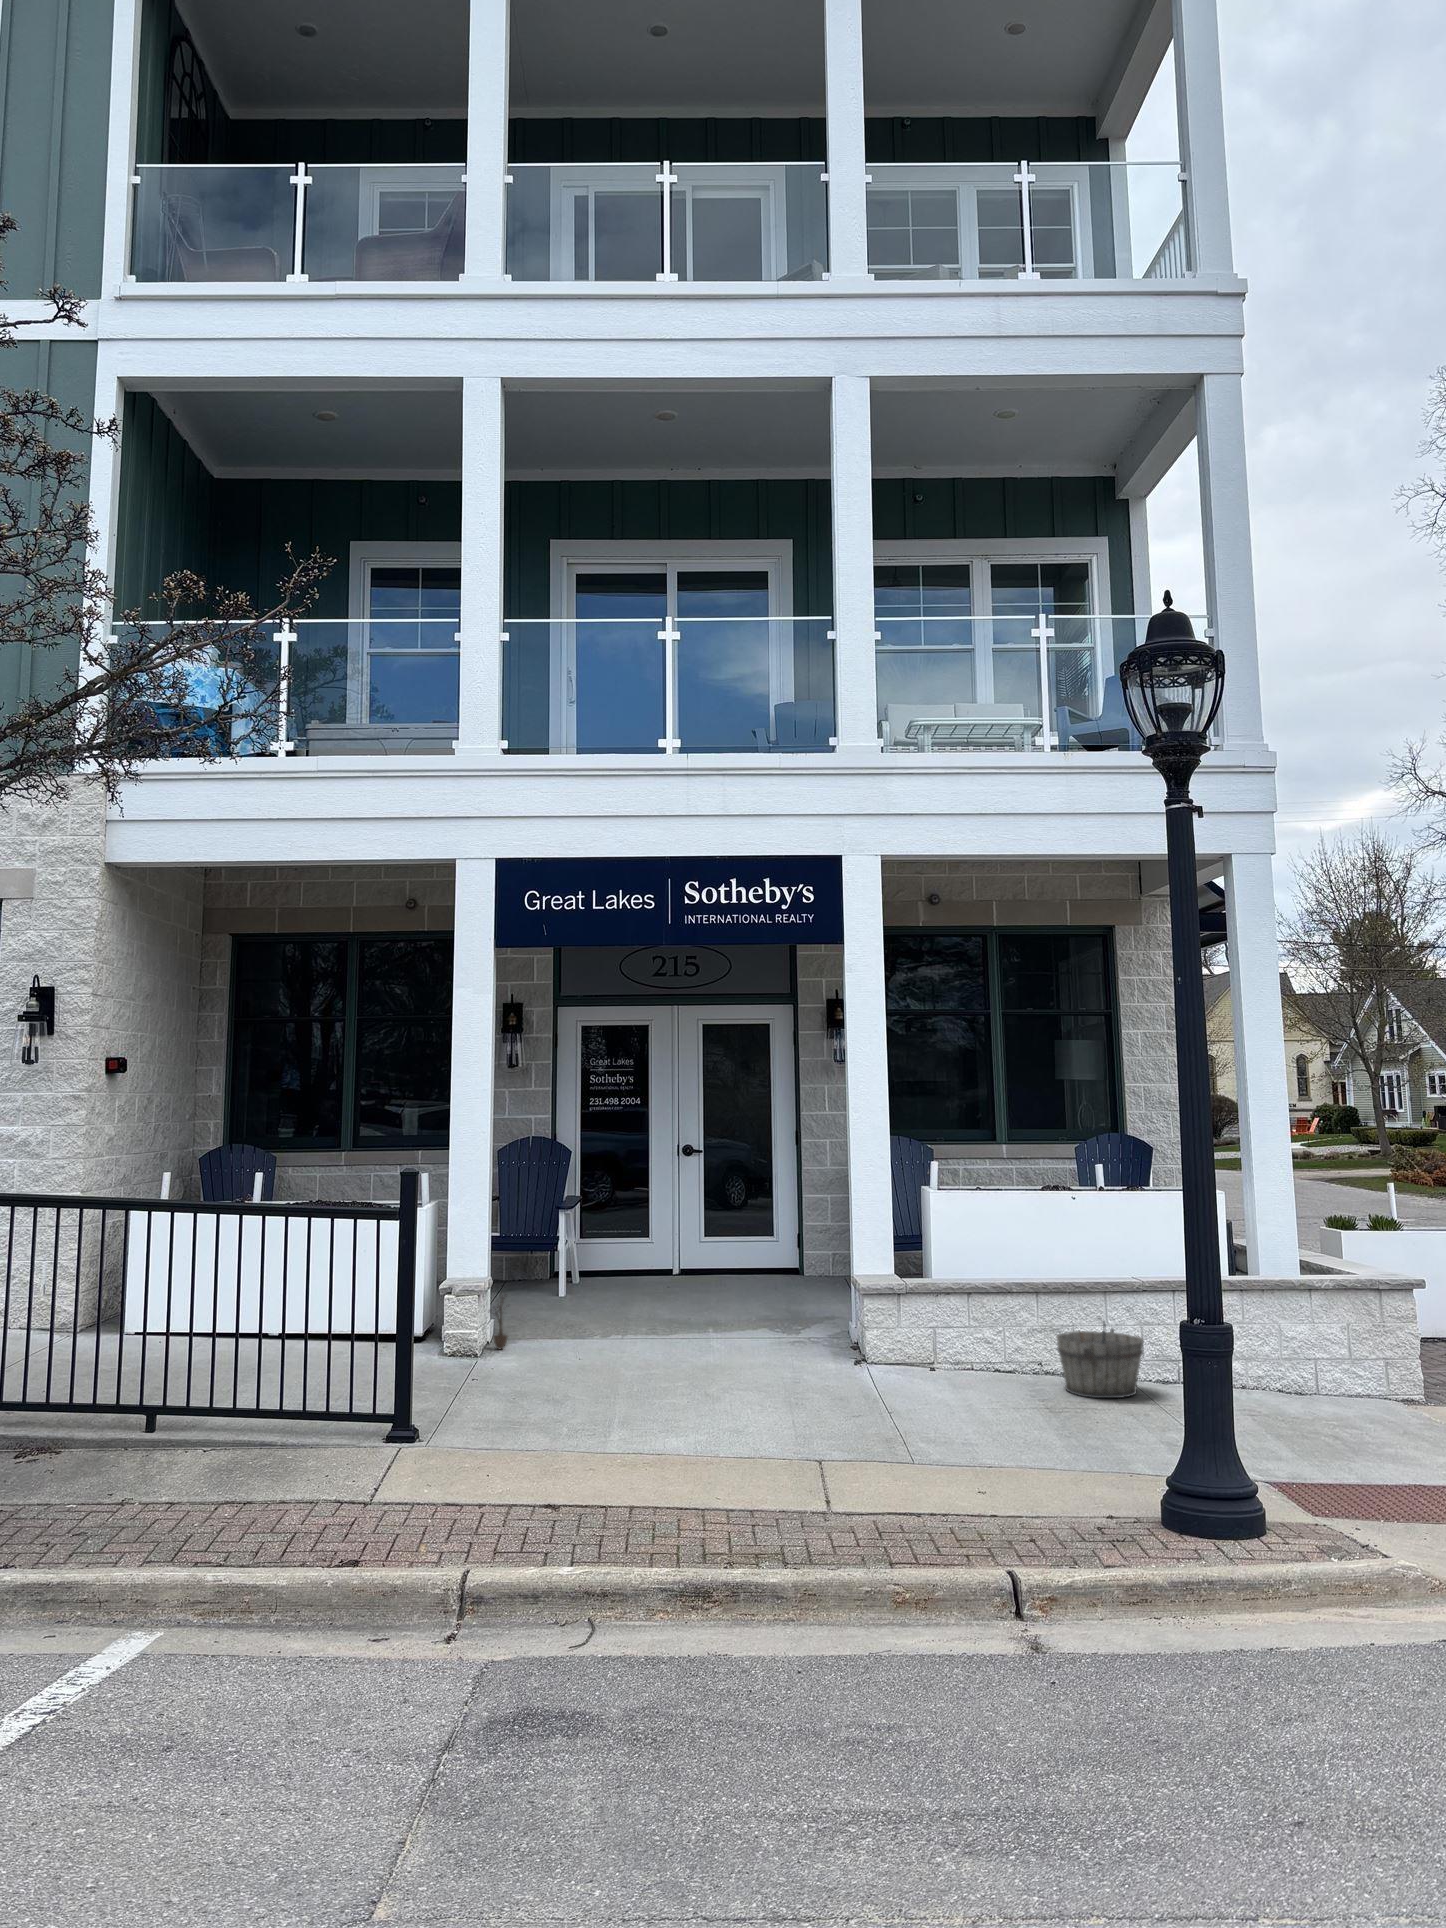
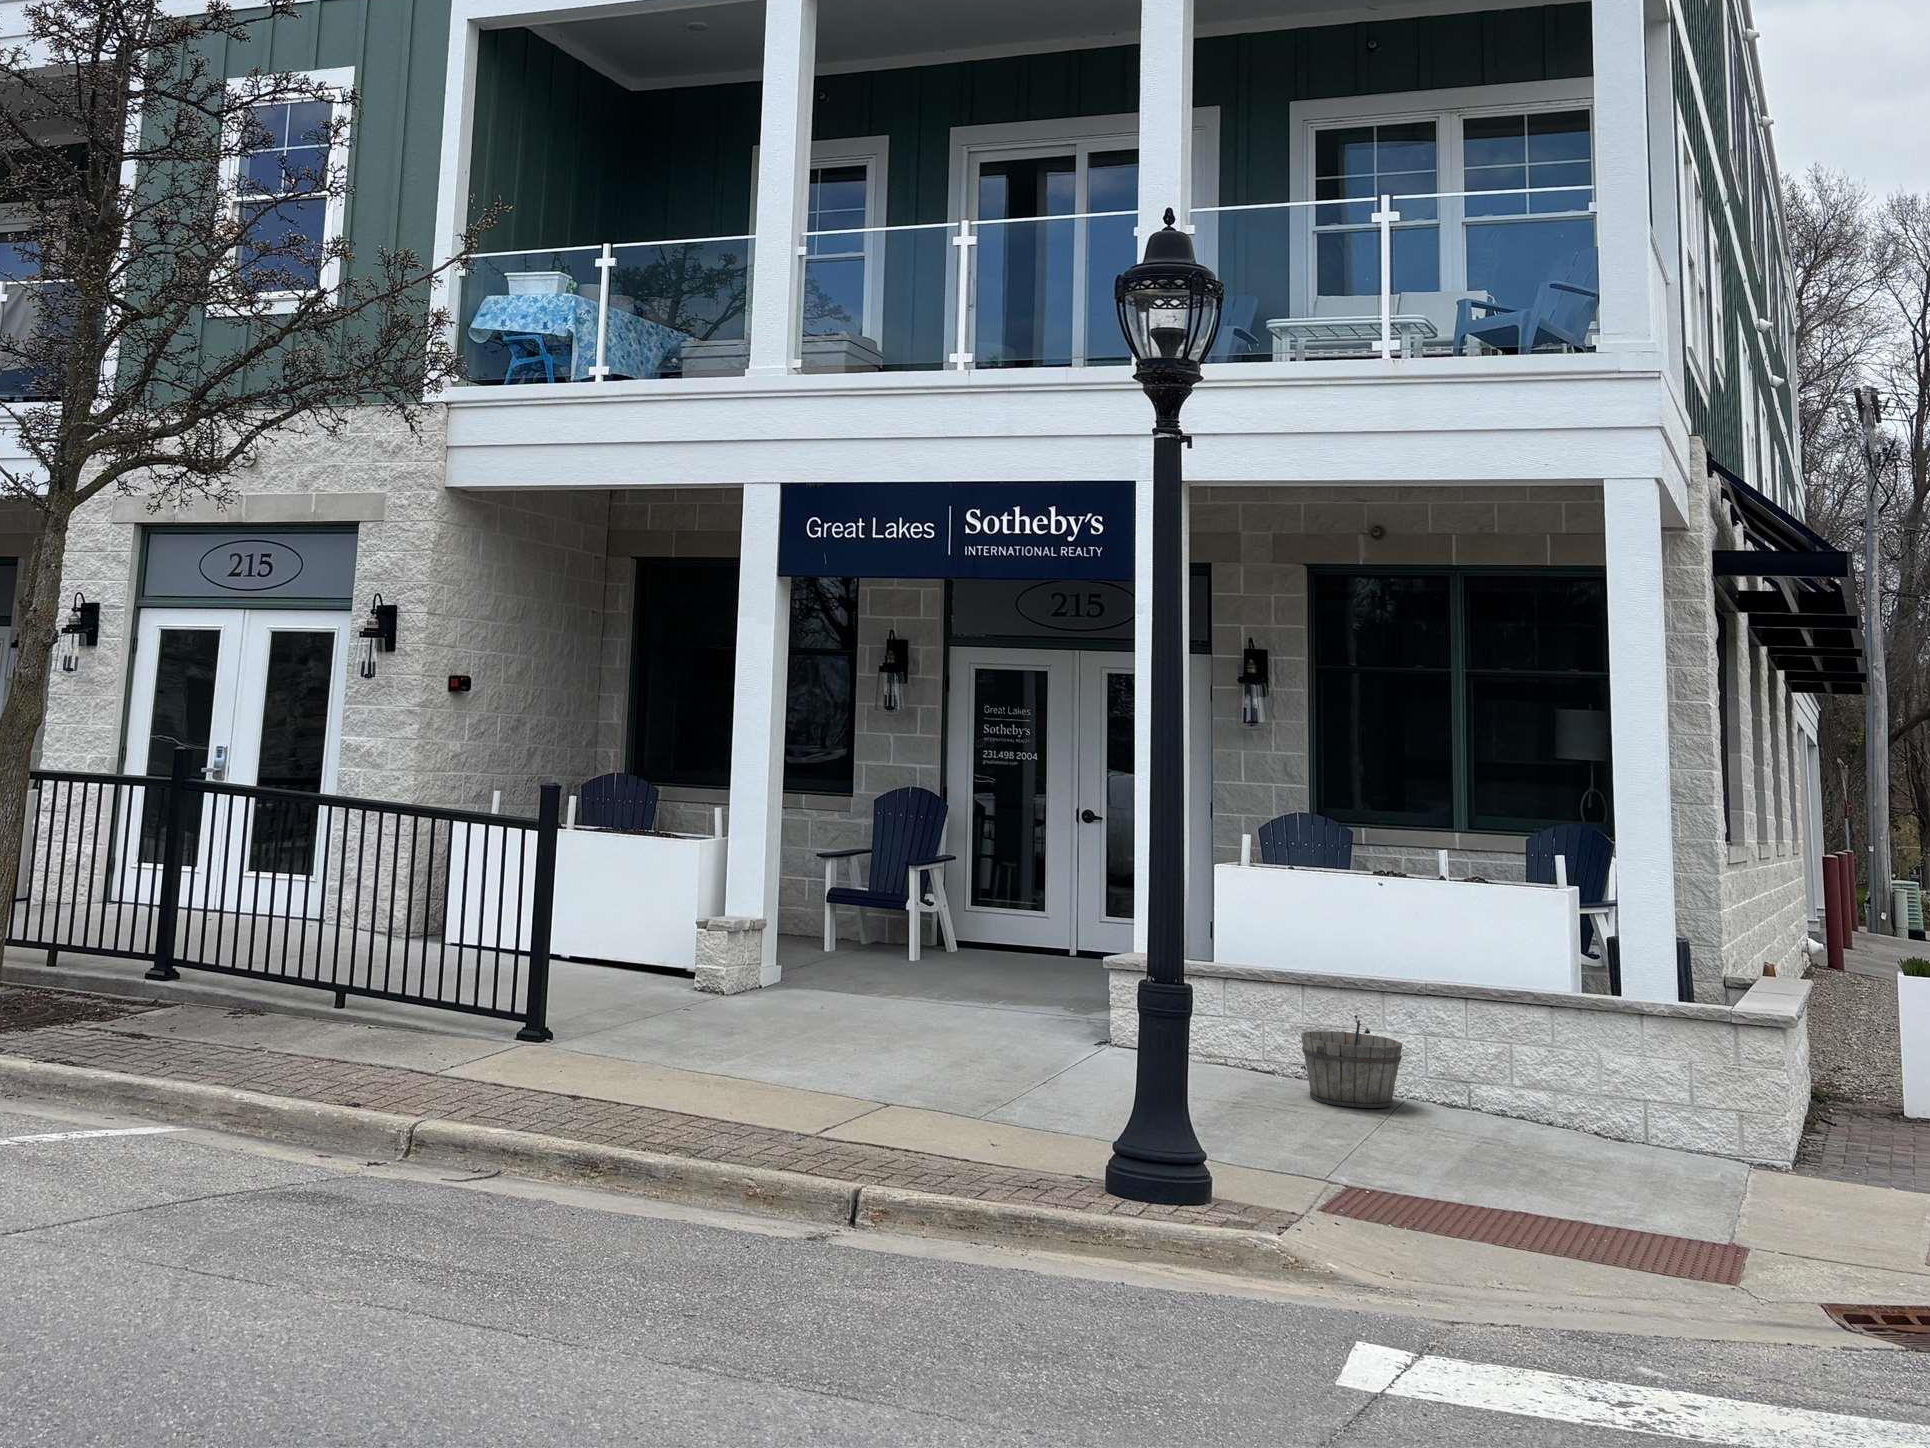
decorative plant: present [491,1294,508,1349] -> none [749,932,779,992]

